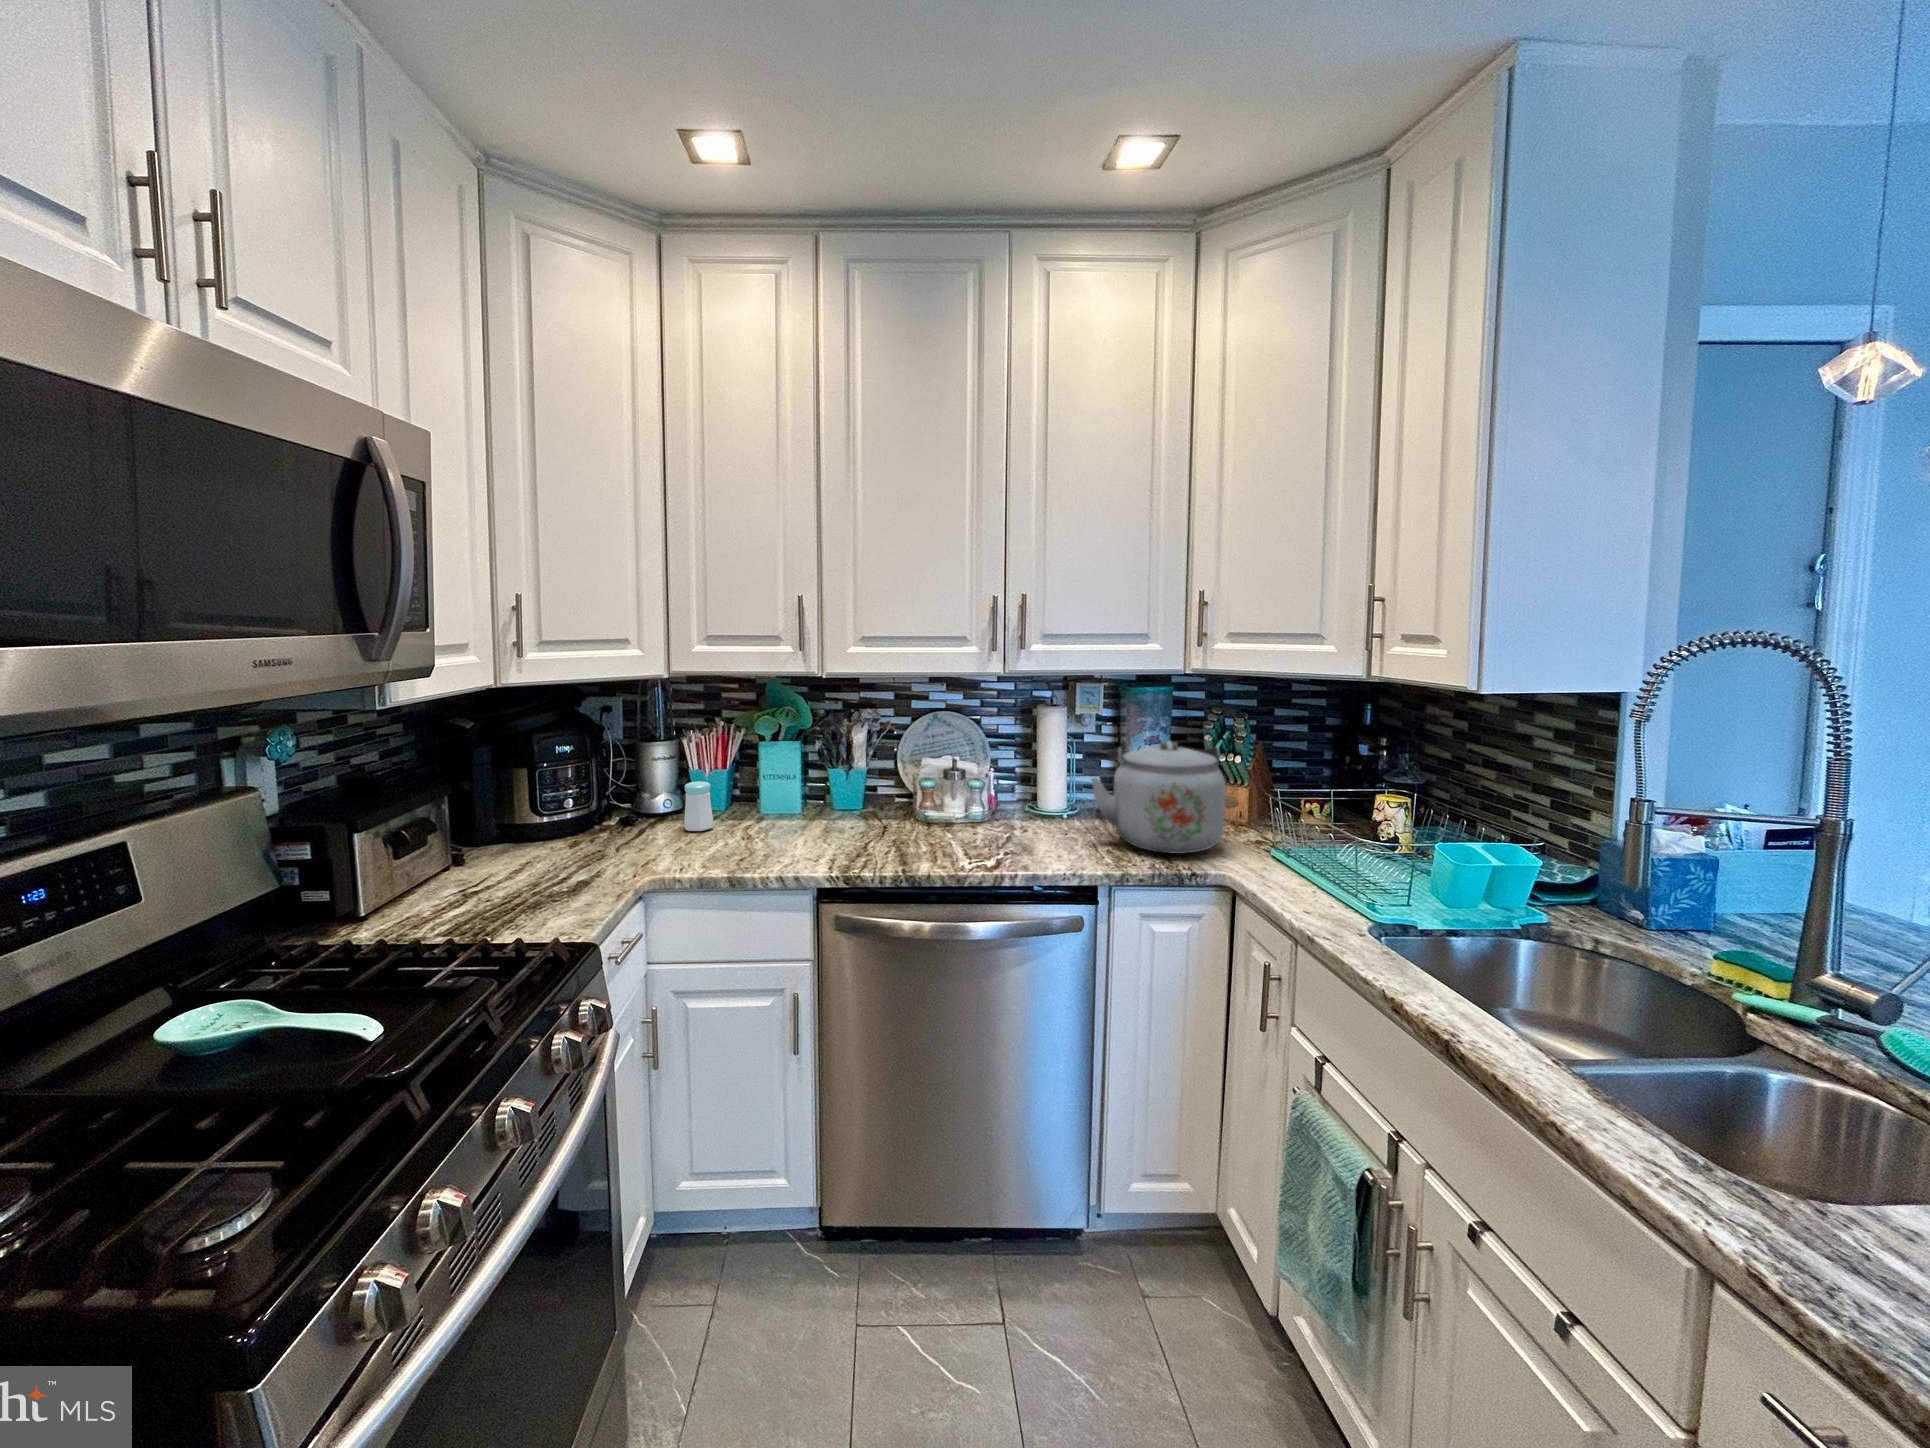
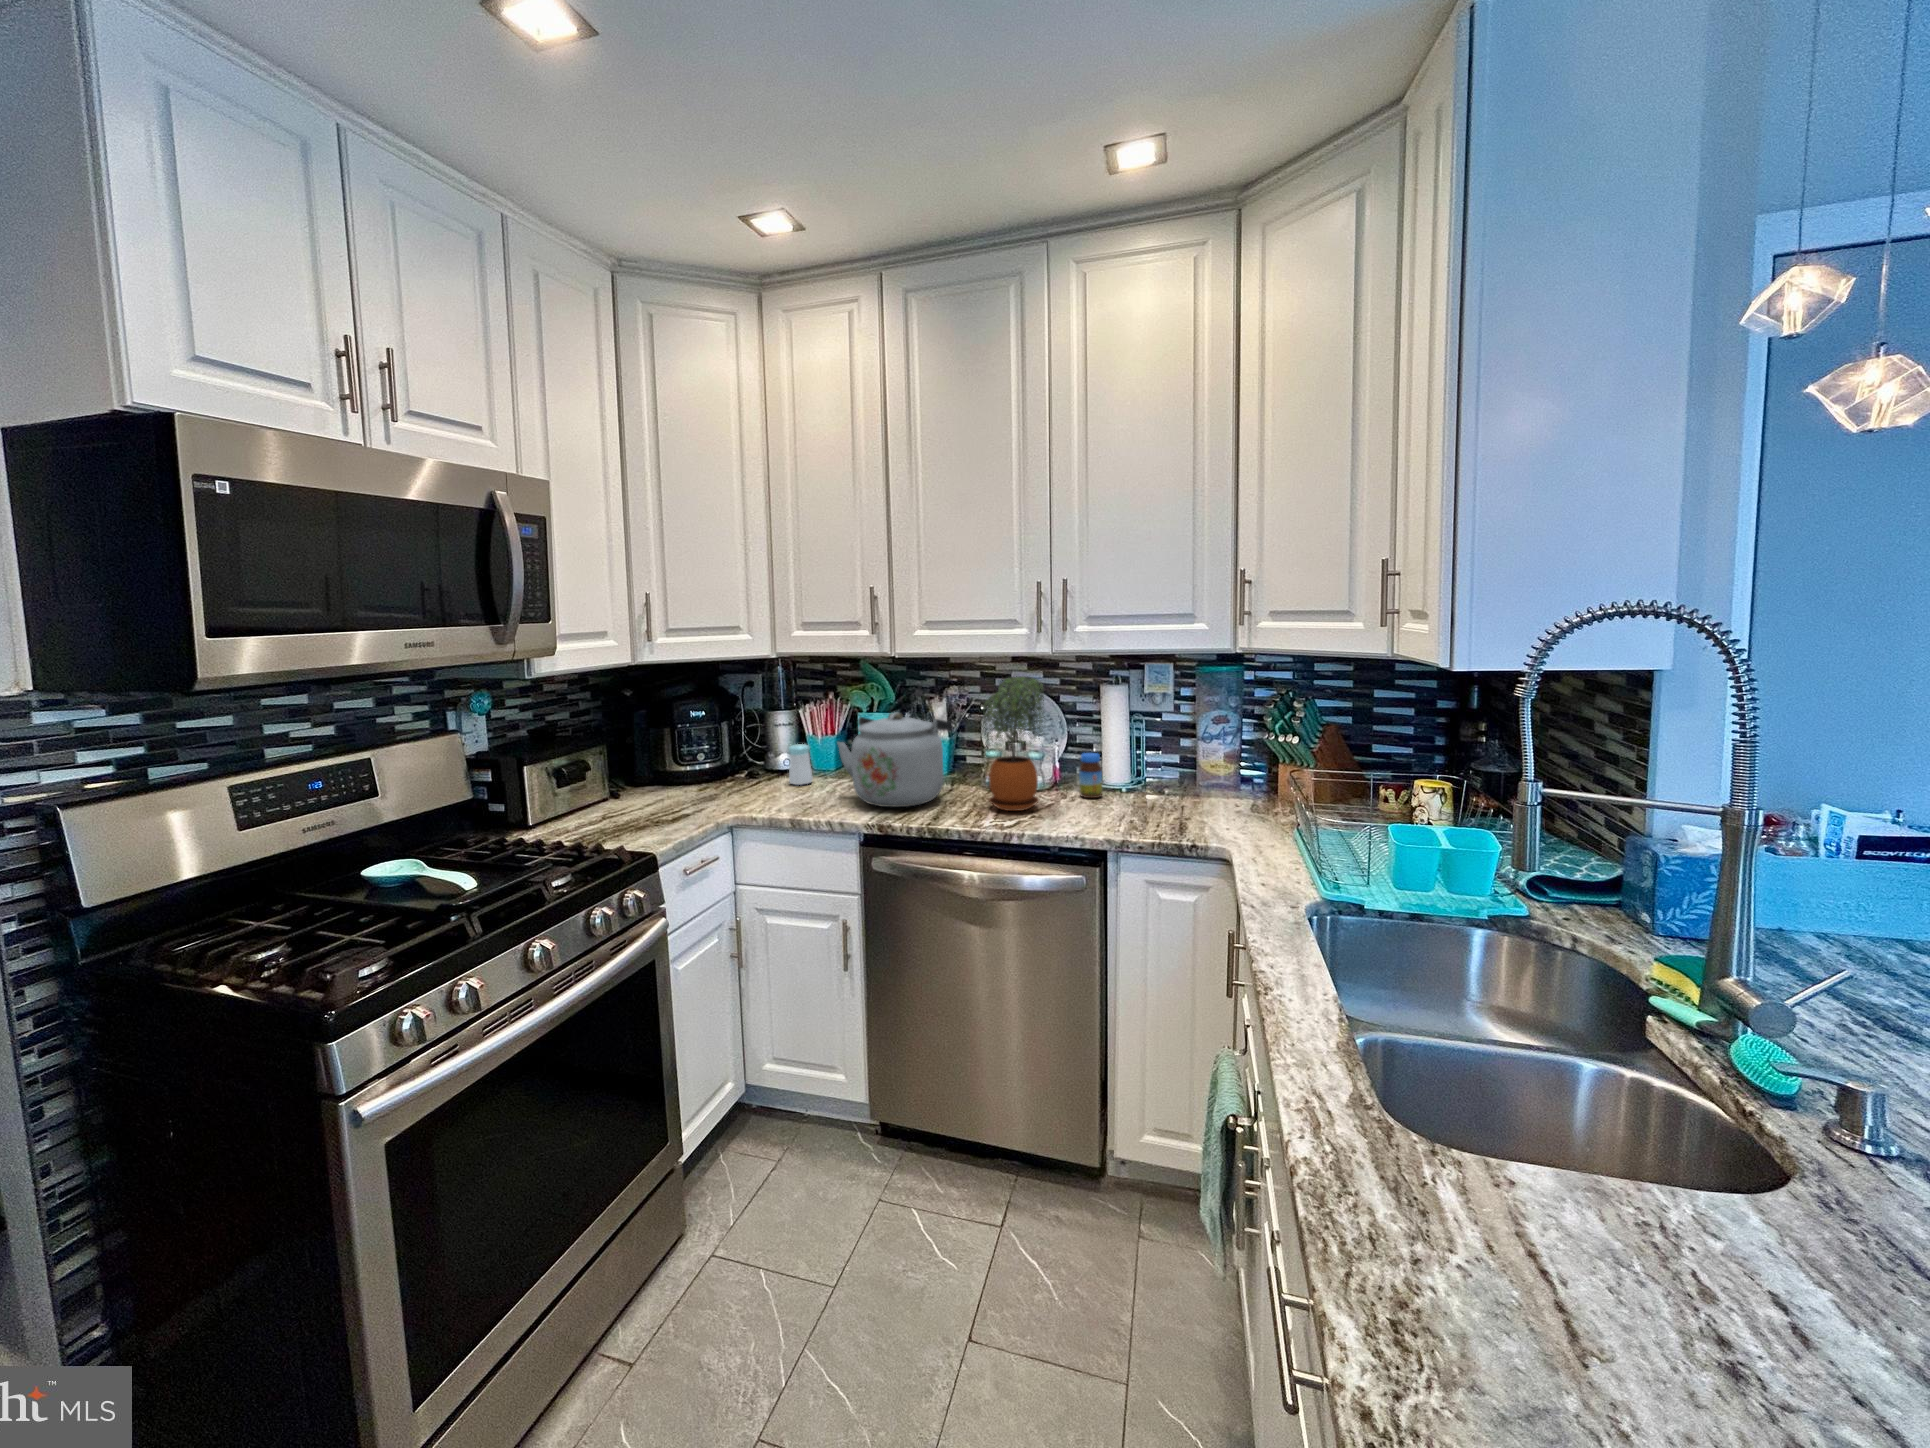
potted plant: none [940,697,1010,848] -> present [982,676,1044,811]
kettle: present [1091,741,1226,854] -> present [838,712,952,807]
jar: none [1028,779,1052,828] -> present [1079,753,1102,798]

